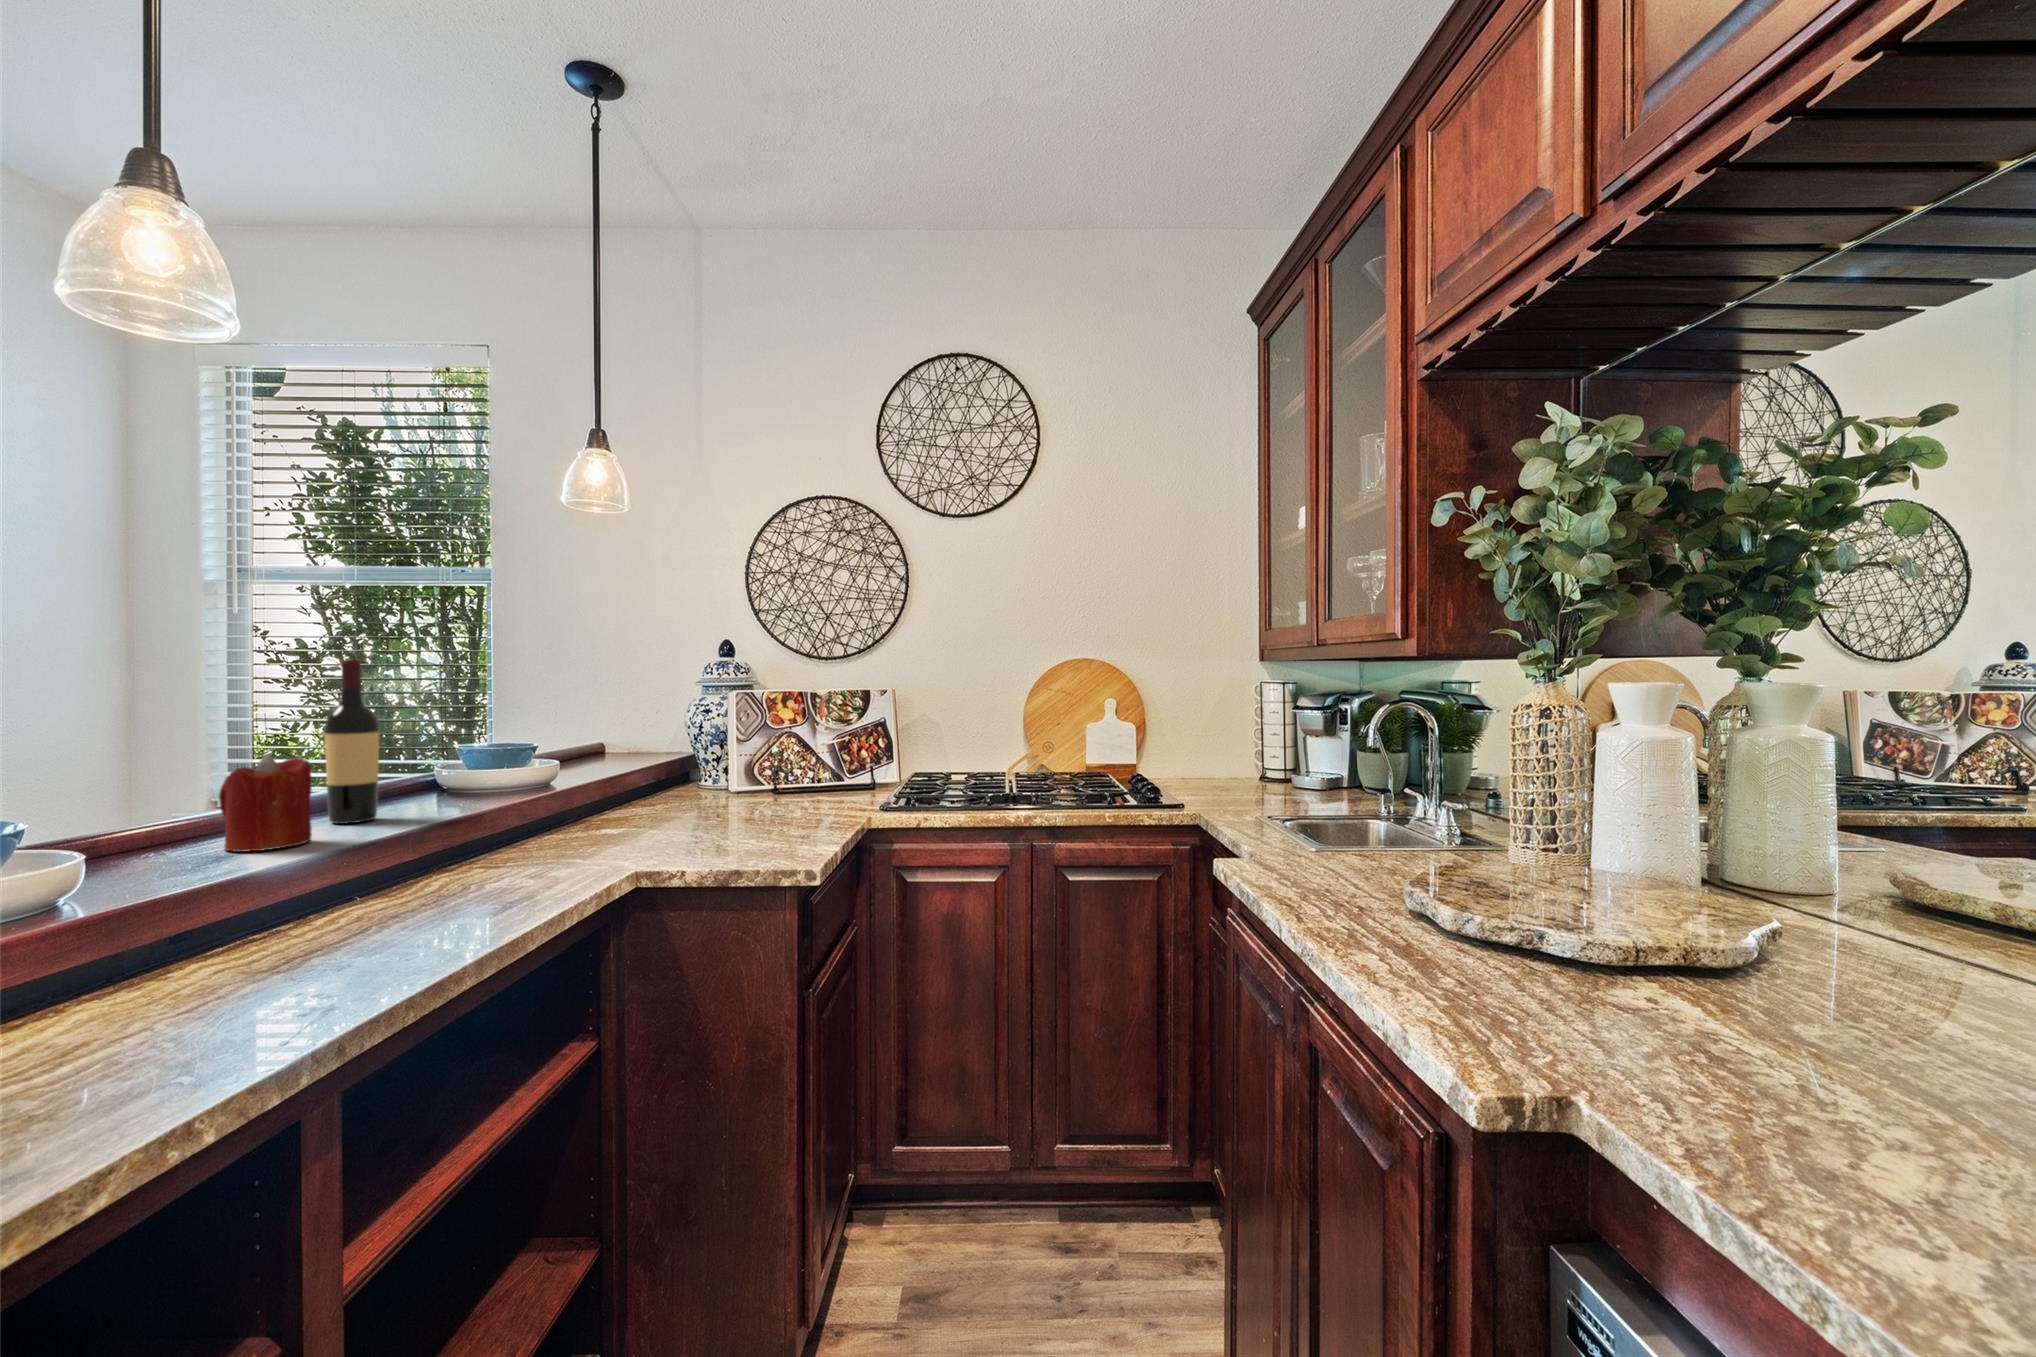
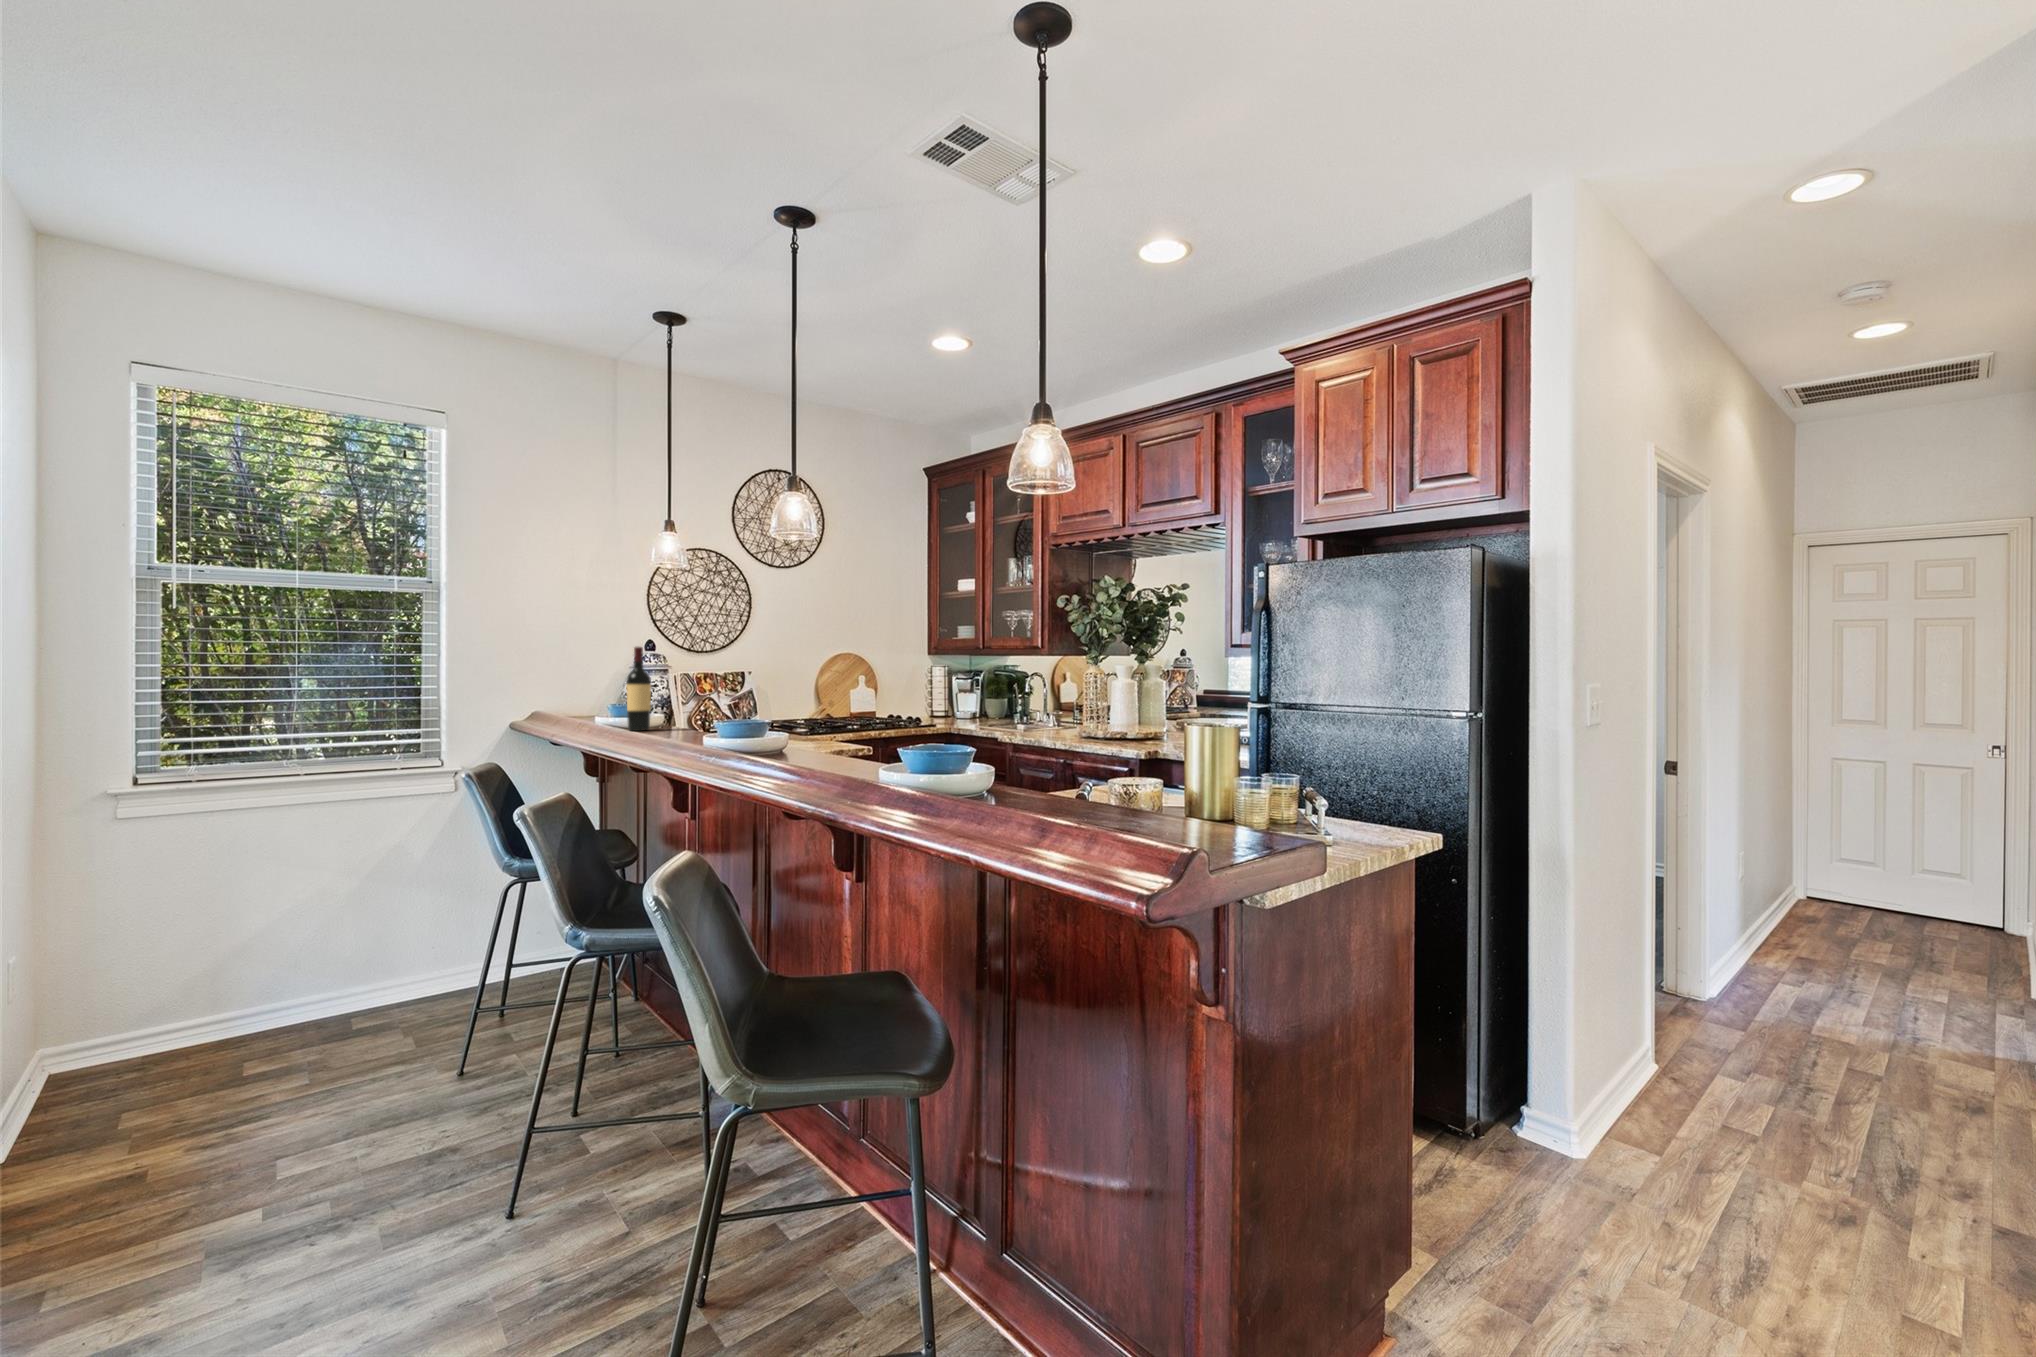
candle: present [219,753,312,852] -> none [650,690,683,735]

